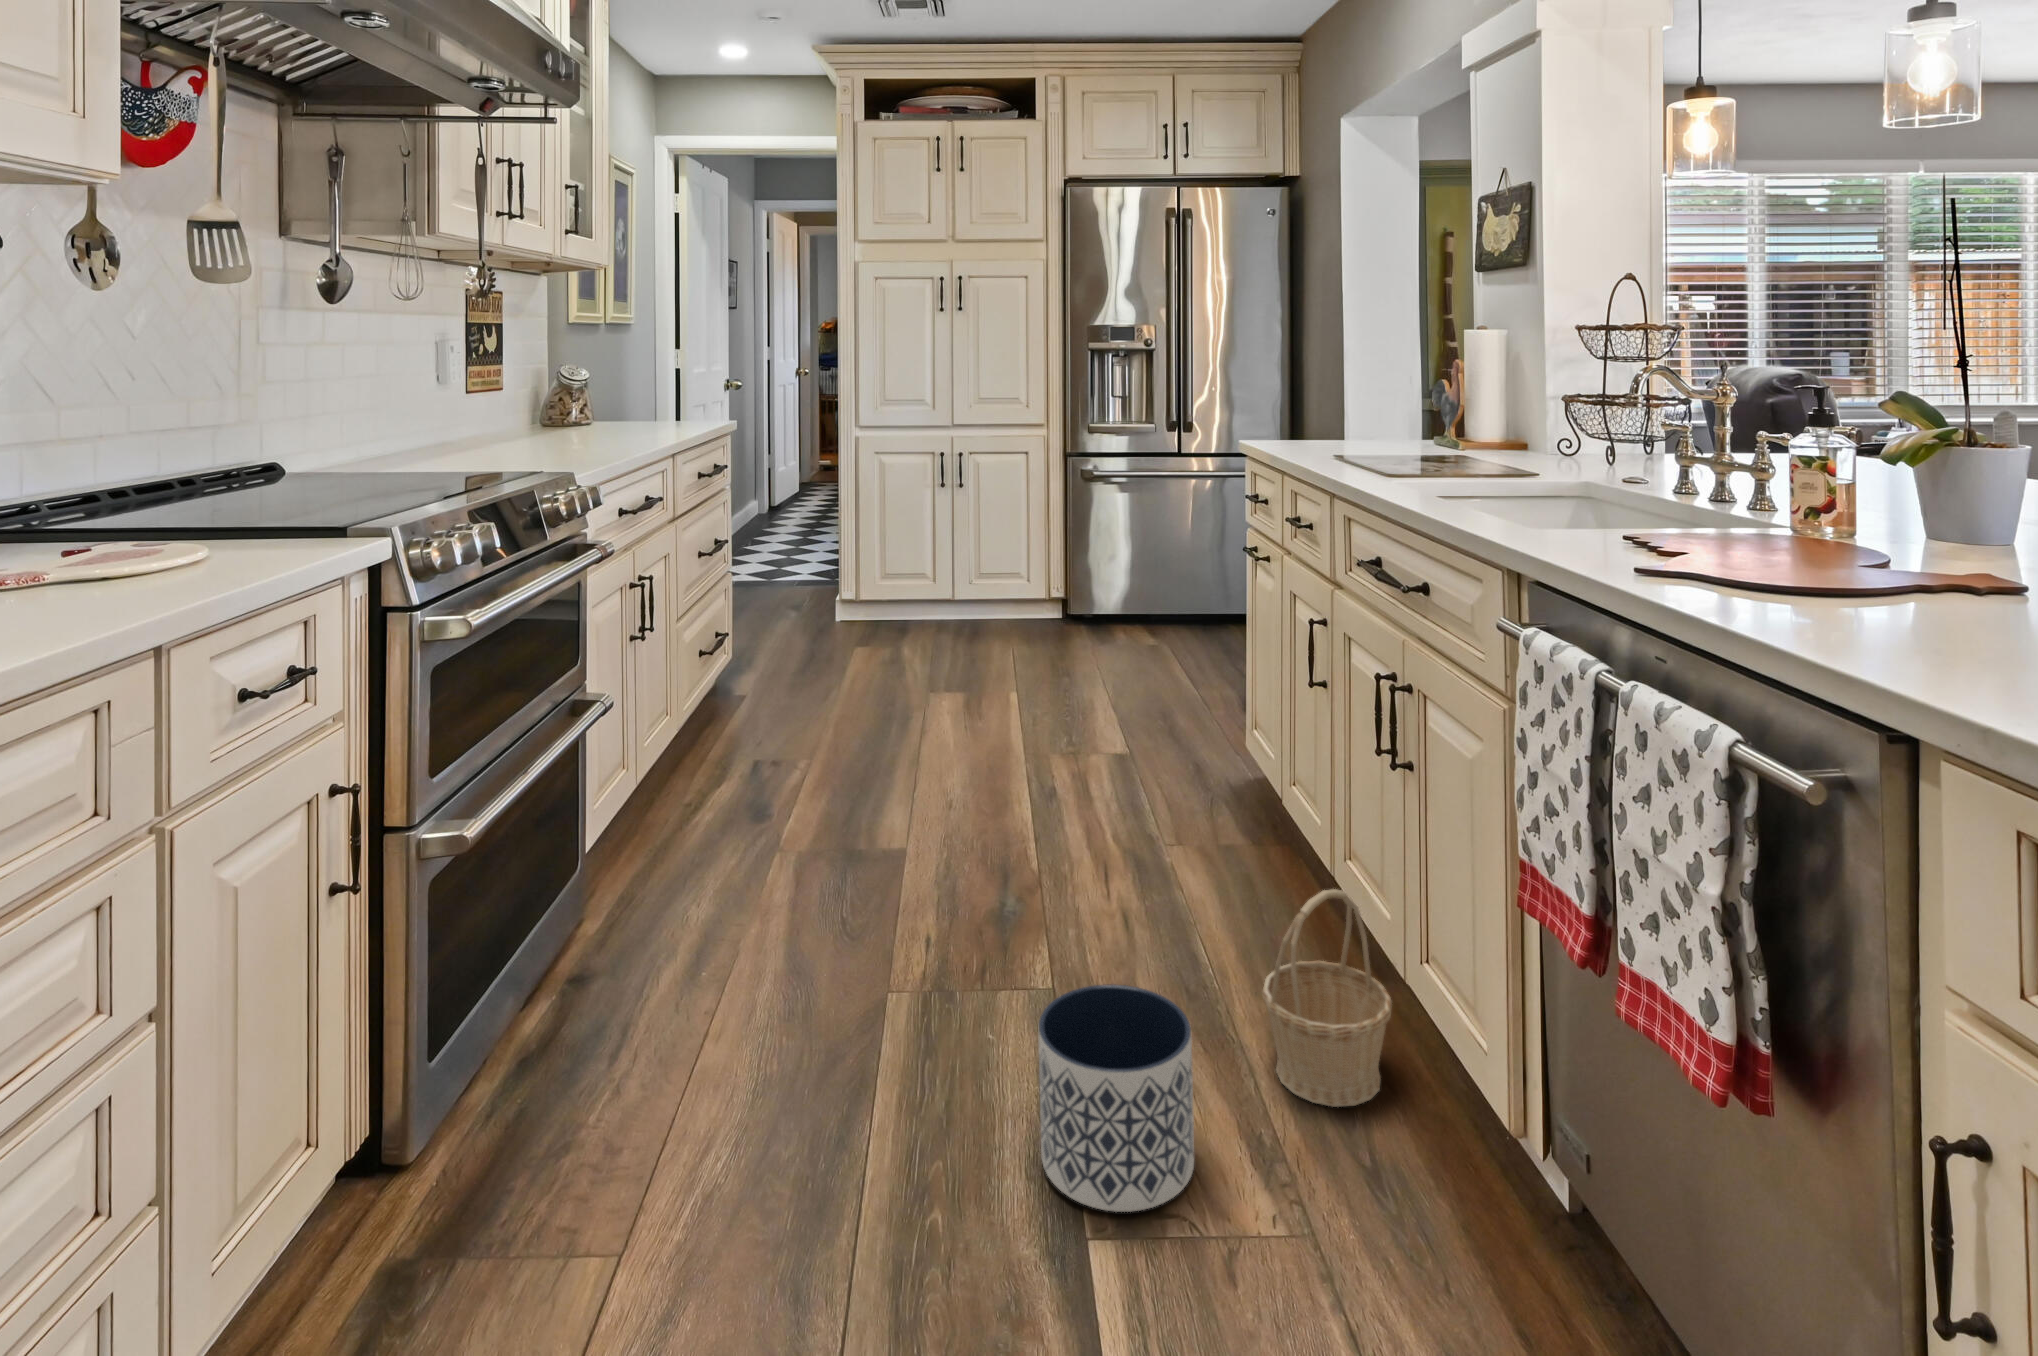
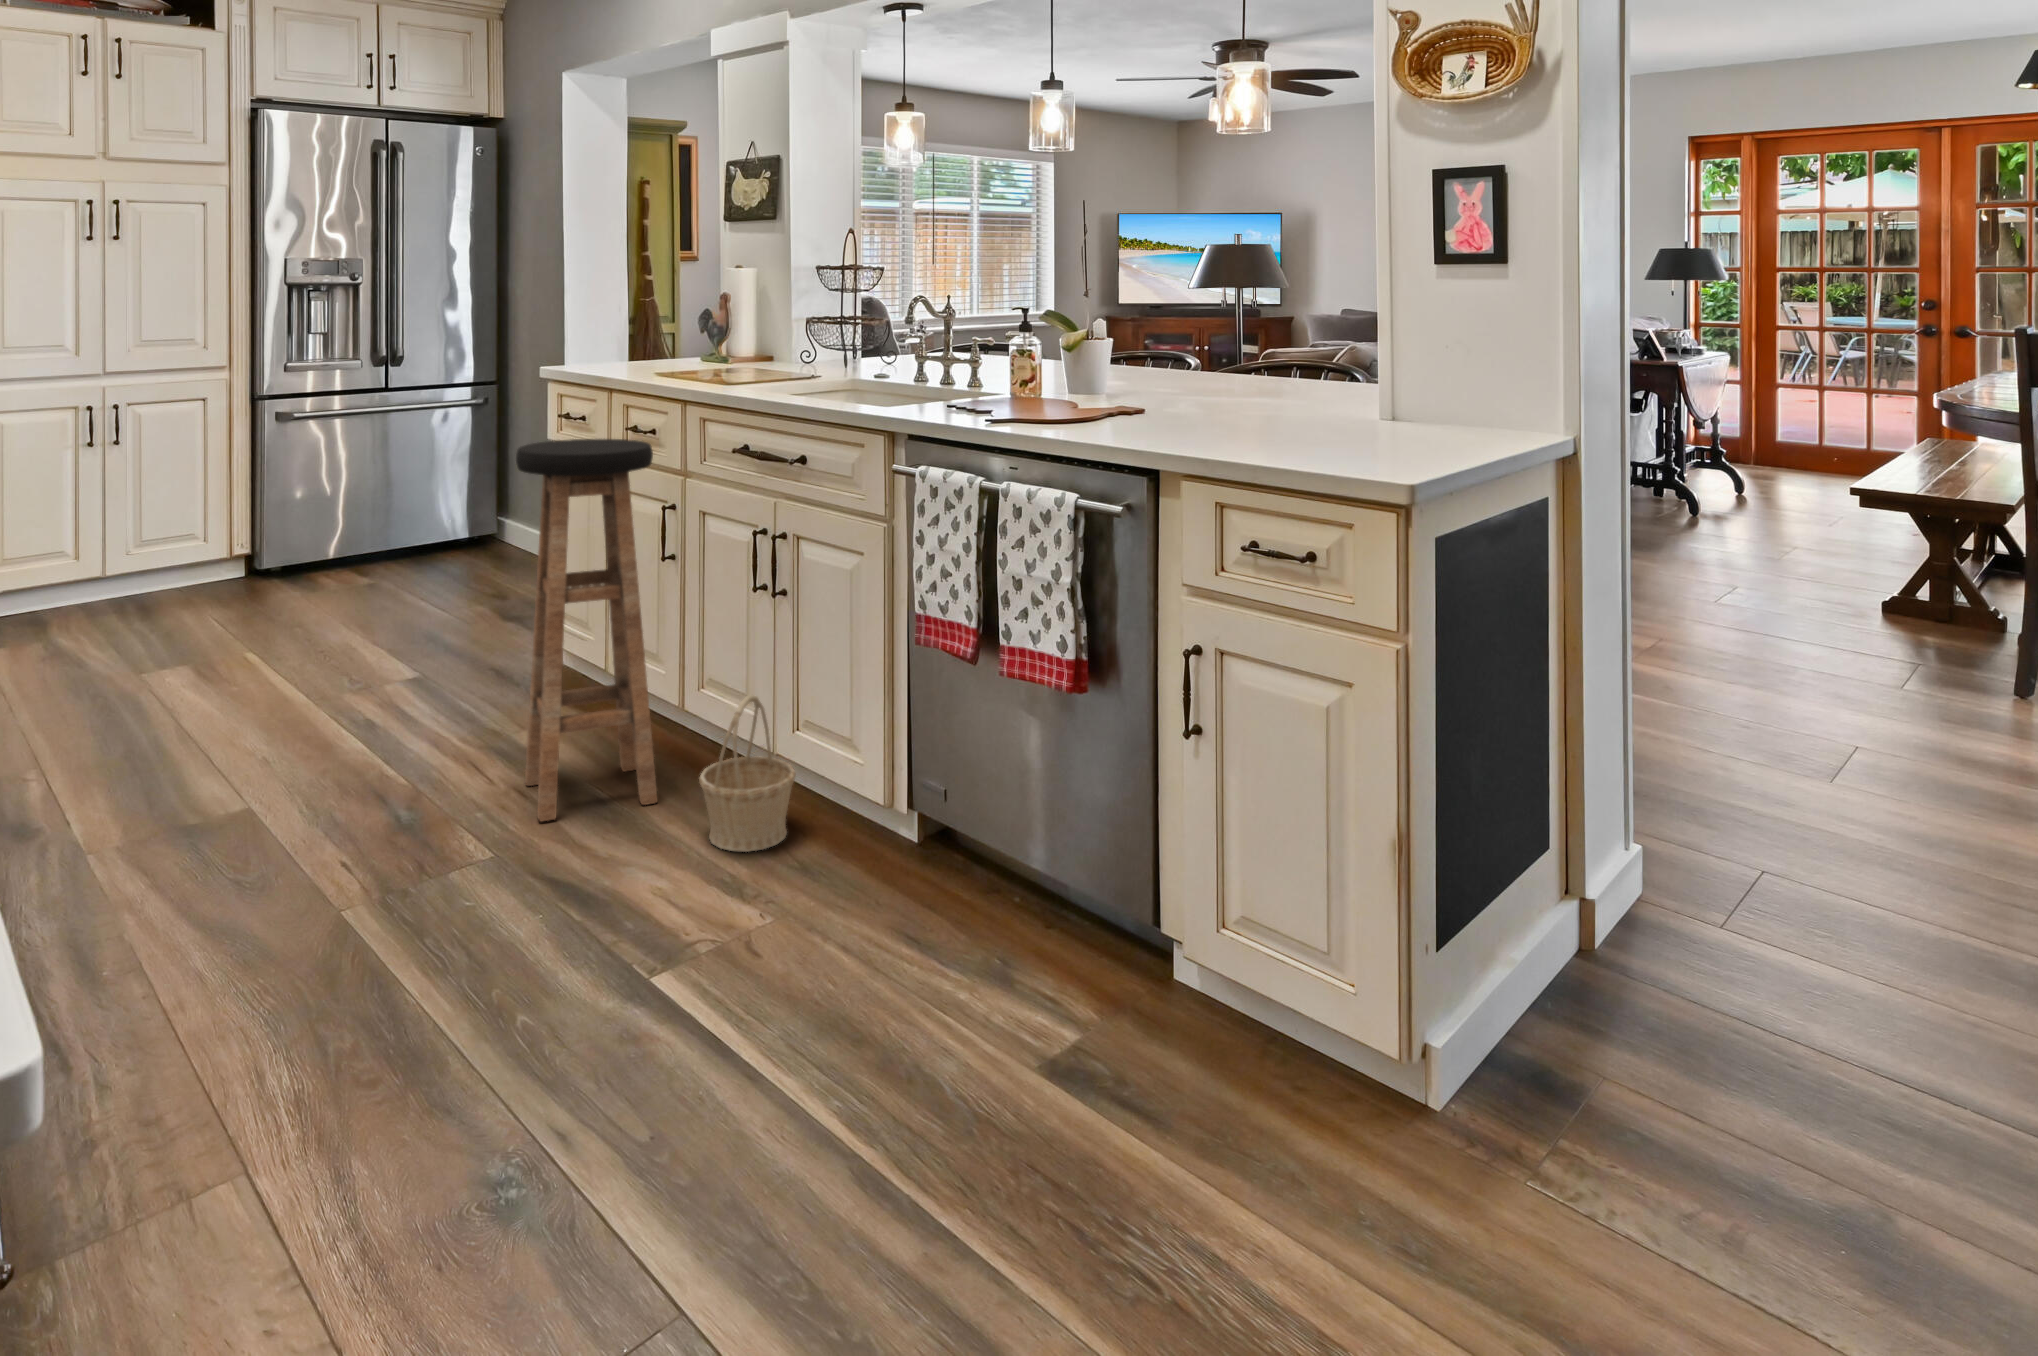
bar stool: none [1104,527,1259,982] -> present [516,439,657,821]
planter: present [1038,984,1194,1212] -> none [570,793,695,951]

